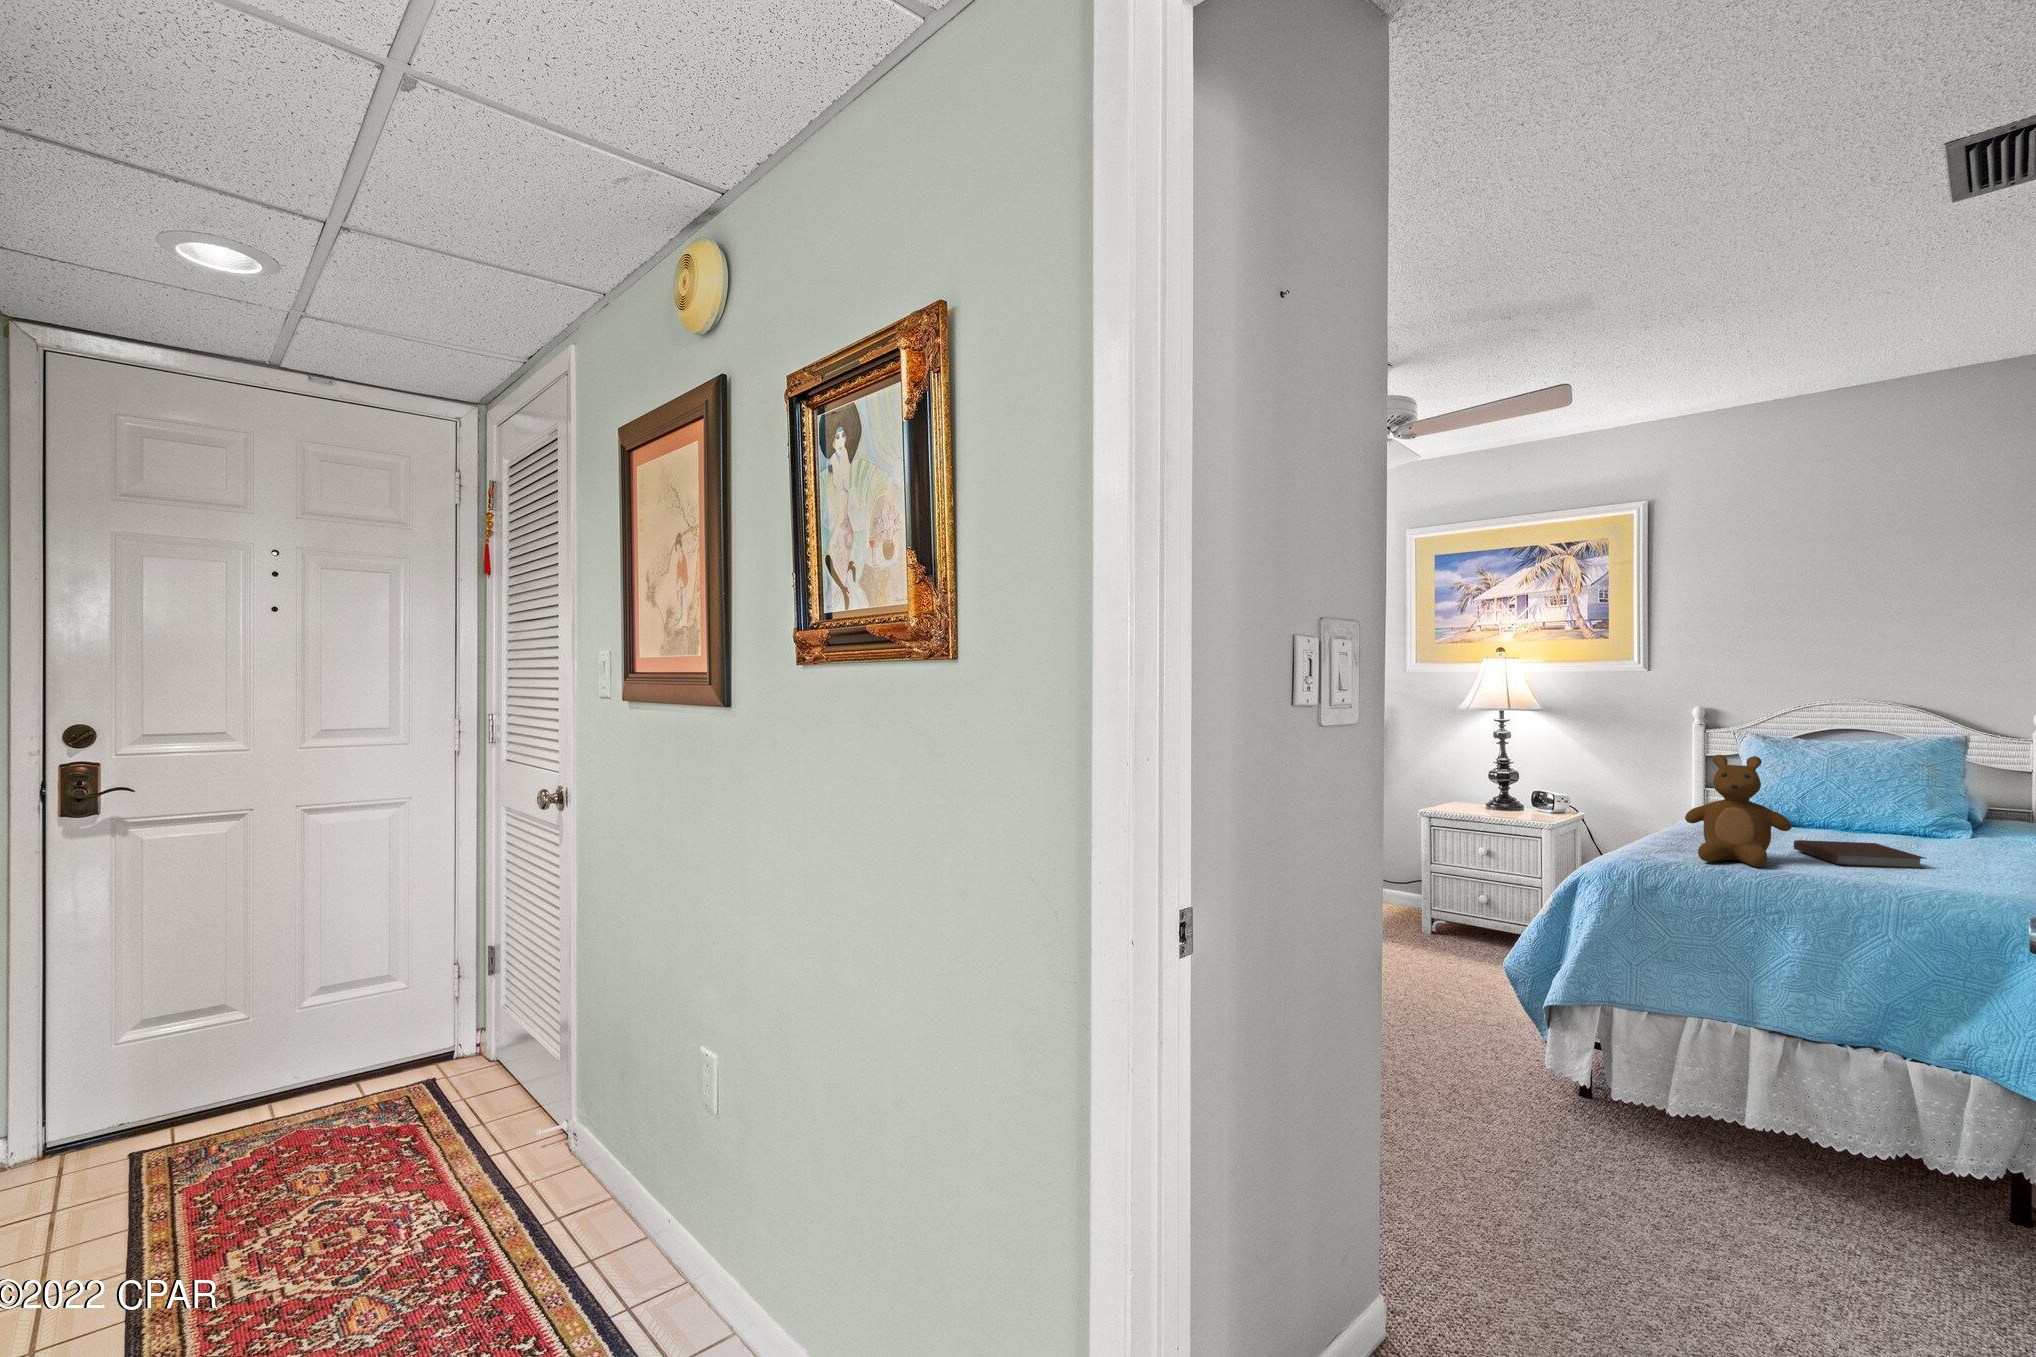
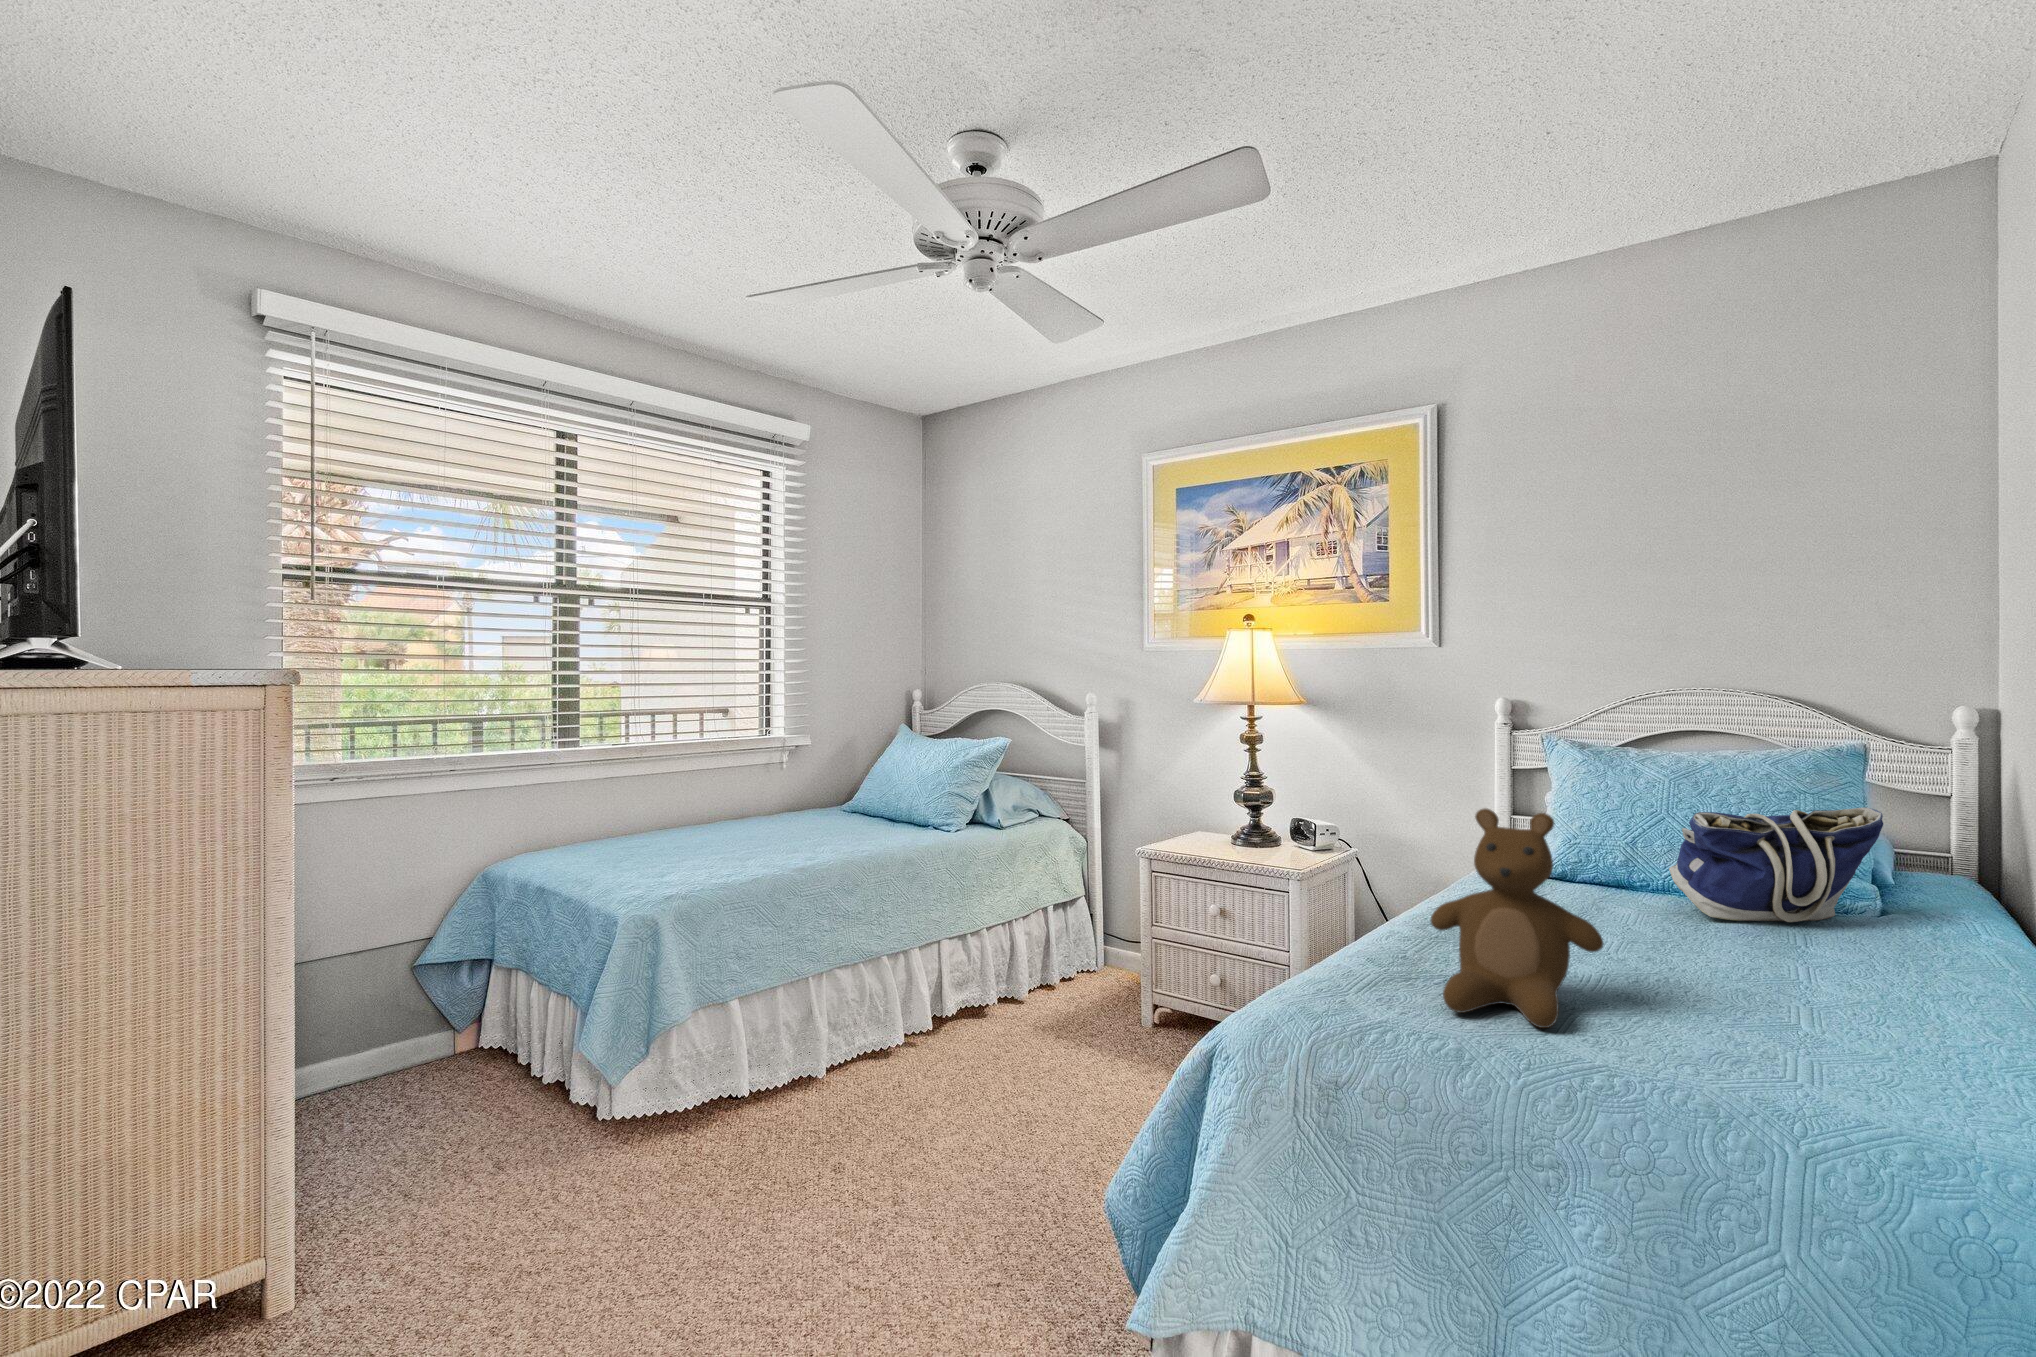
tote bag: none [1828,768,1972,839] -> present [1669,807,1883,922]
notebook: present [1794,840,1927,869] -> none [1612,947,1833,1022]

